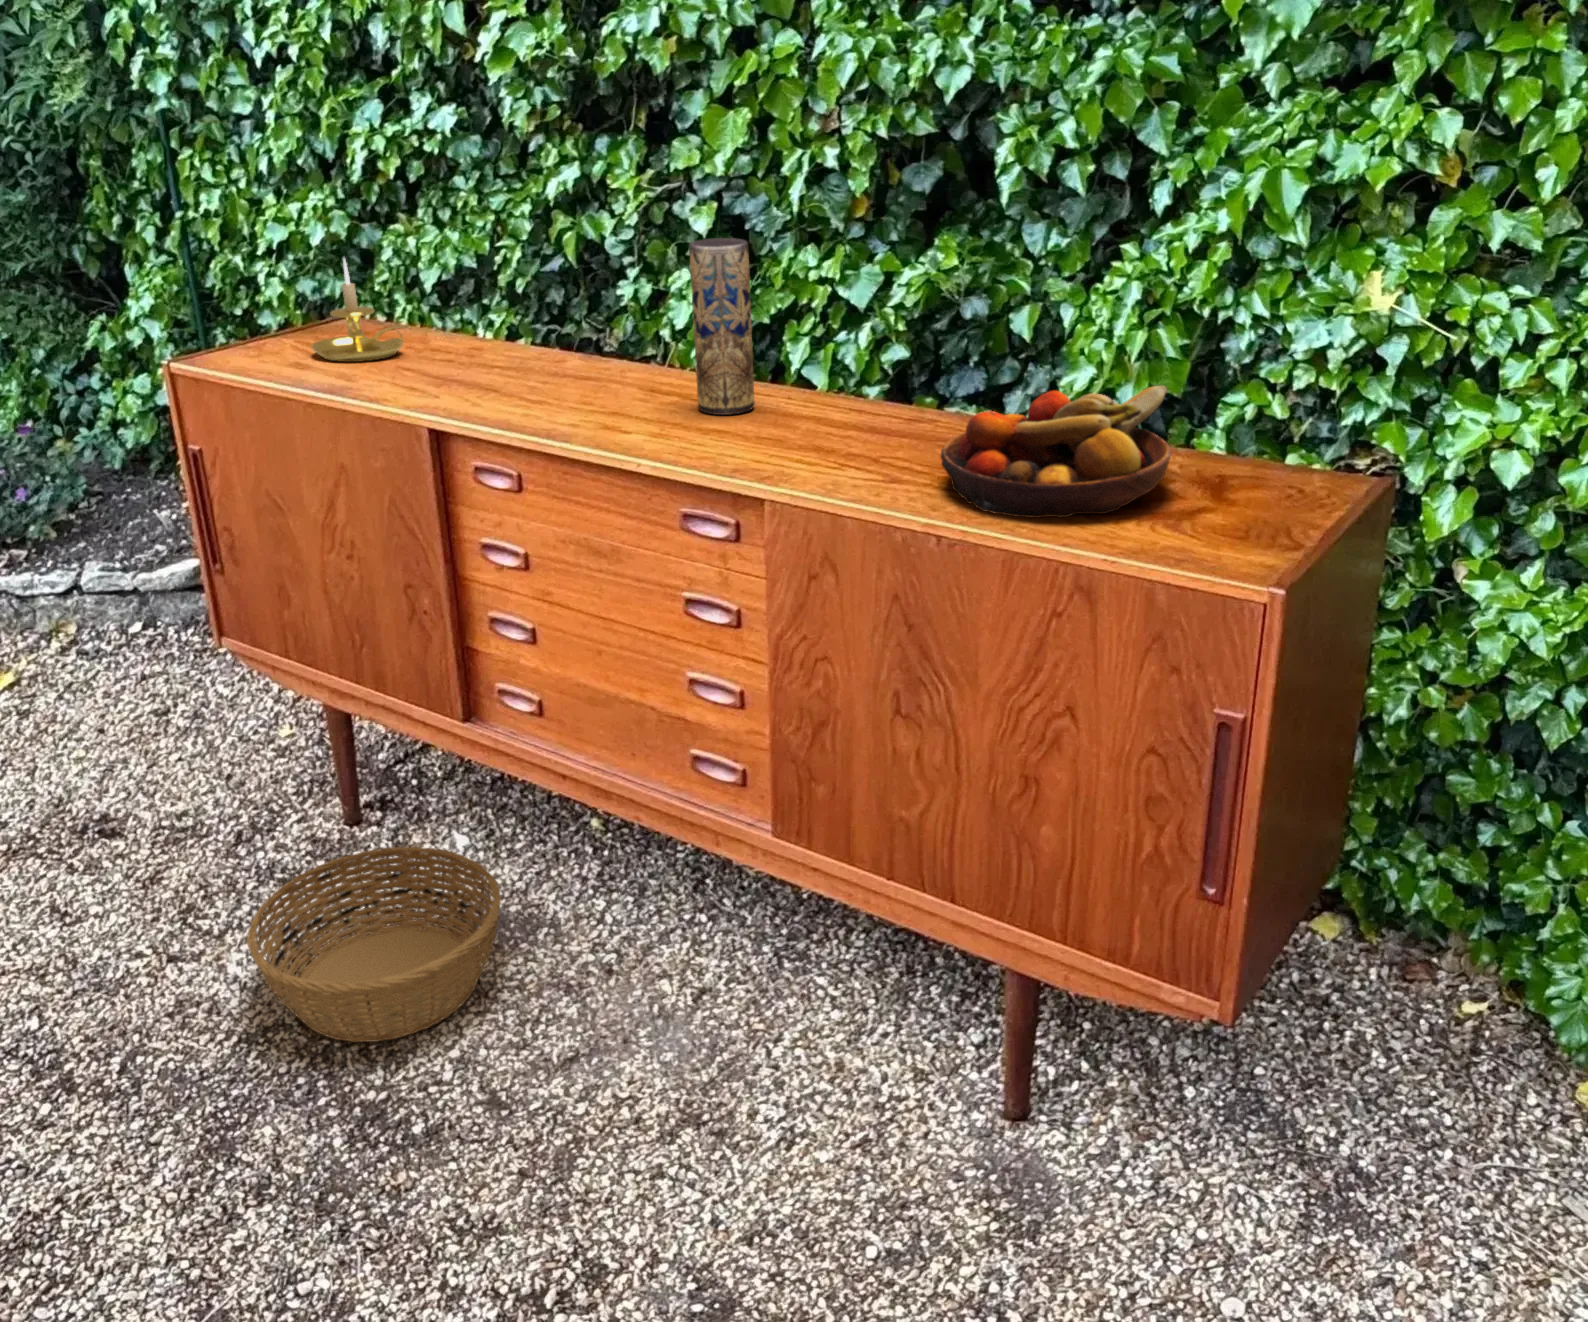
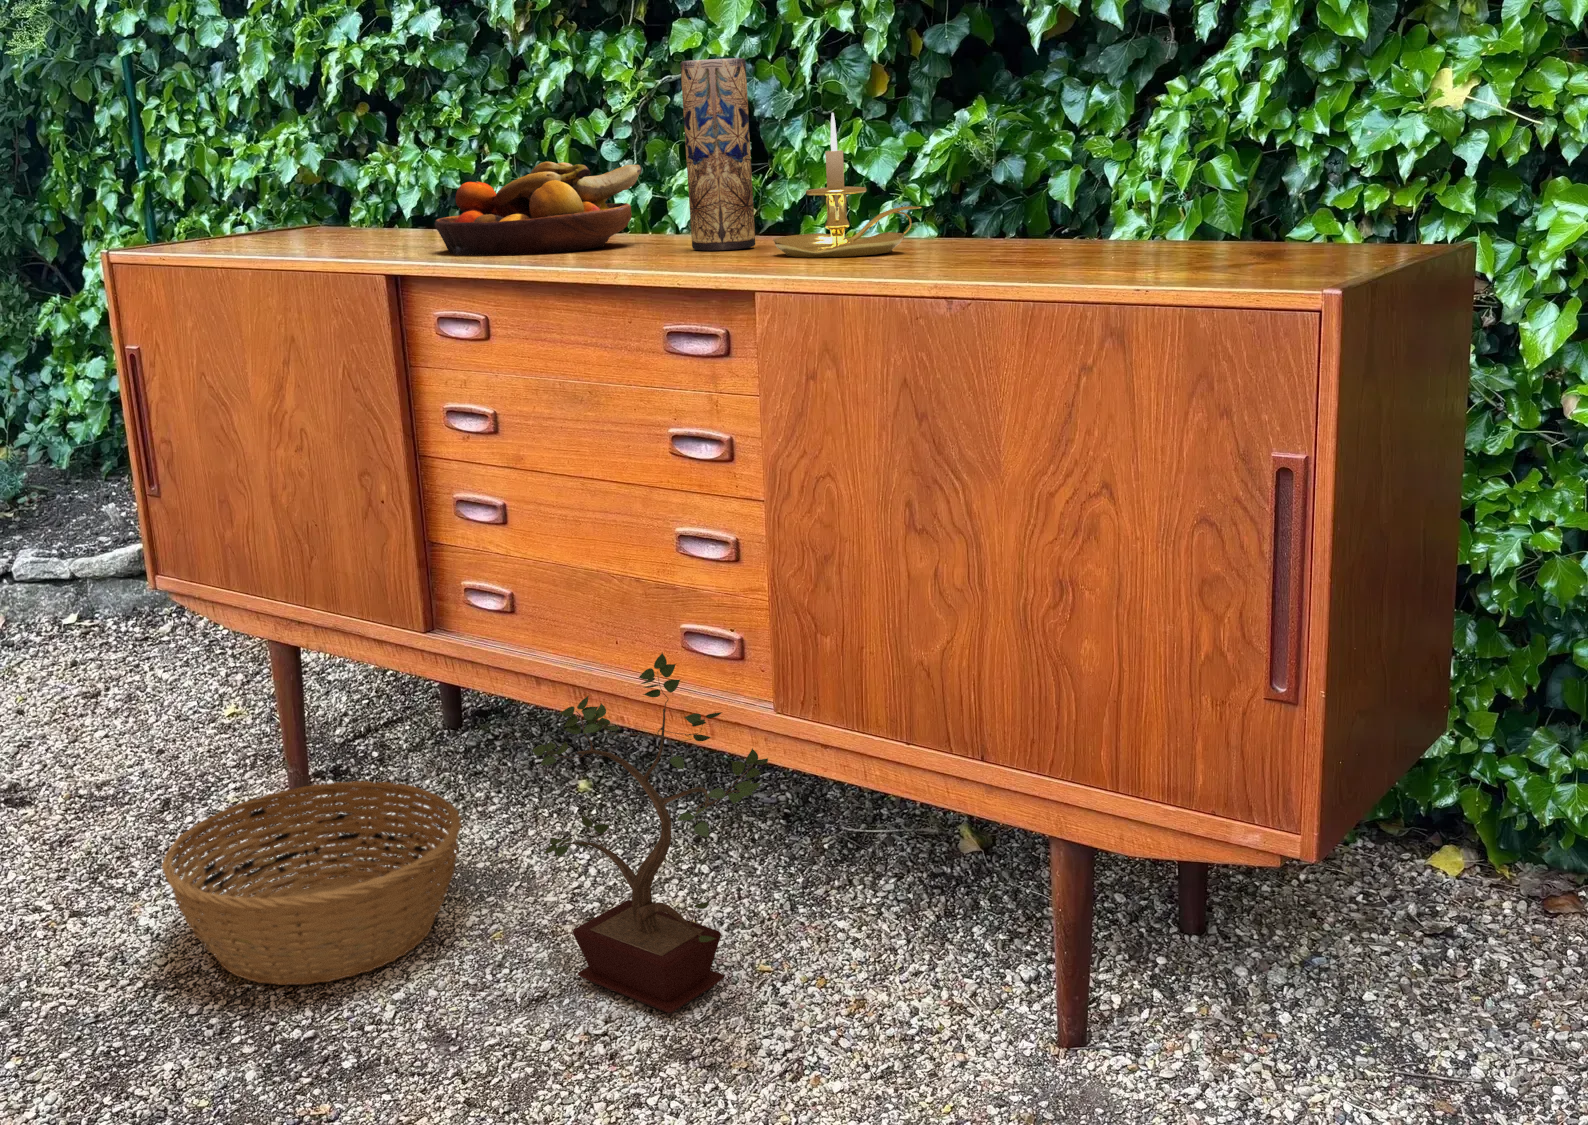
candle holder: present [312,258,406,362] -> present [773,113,922,257]
fruit bowl: present [941,386,1170,518] -> present [434,162,642,256]
potted plant: none [562,789,770,1078] -> present [532,652,768,1014]

